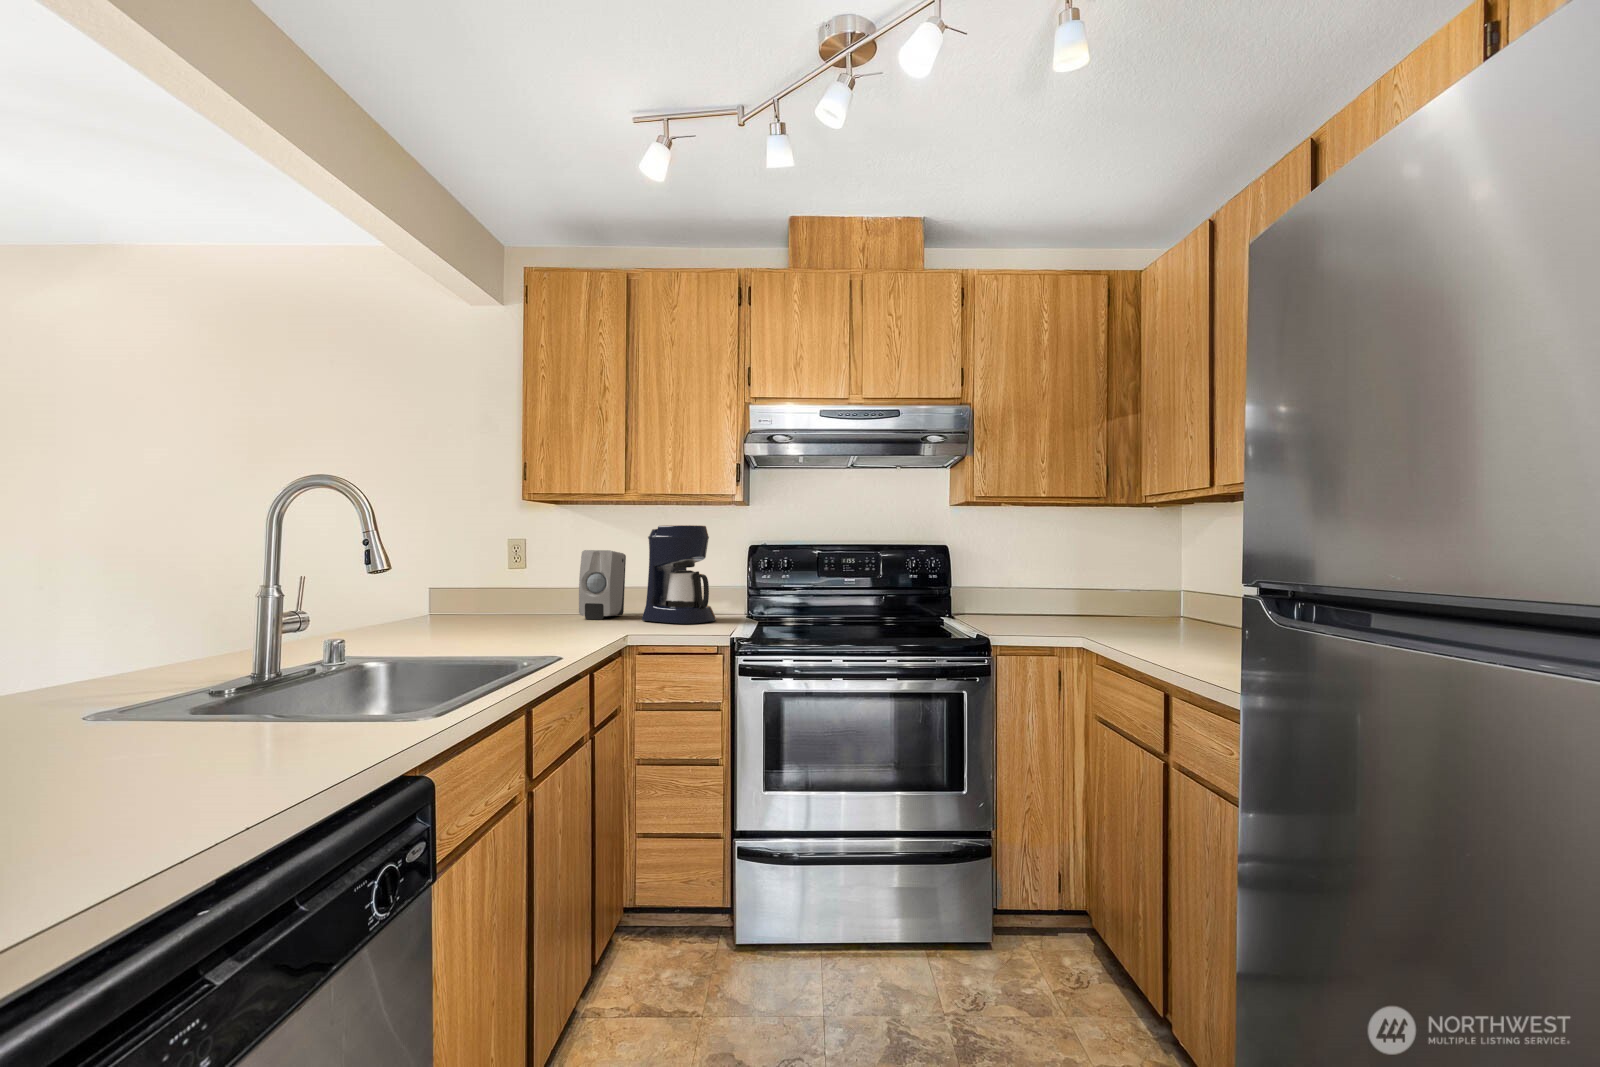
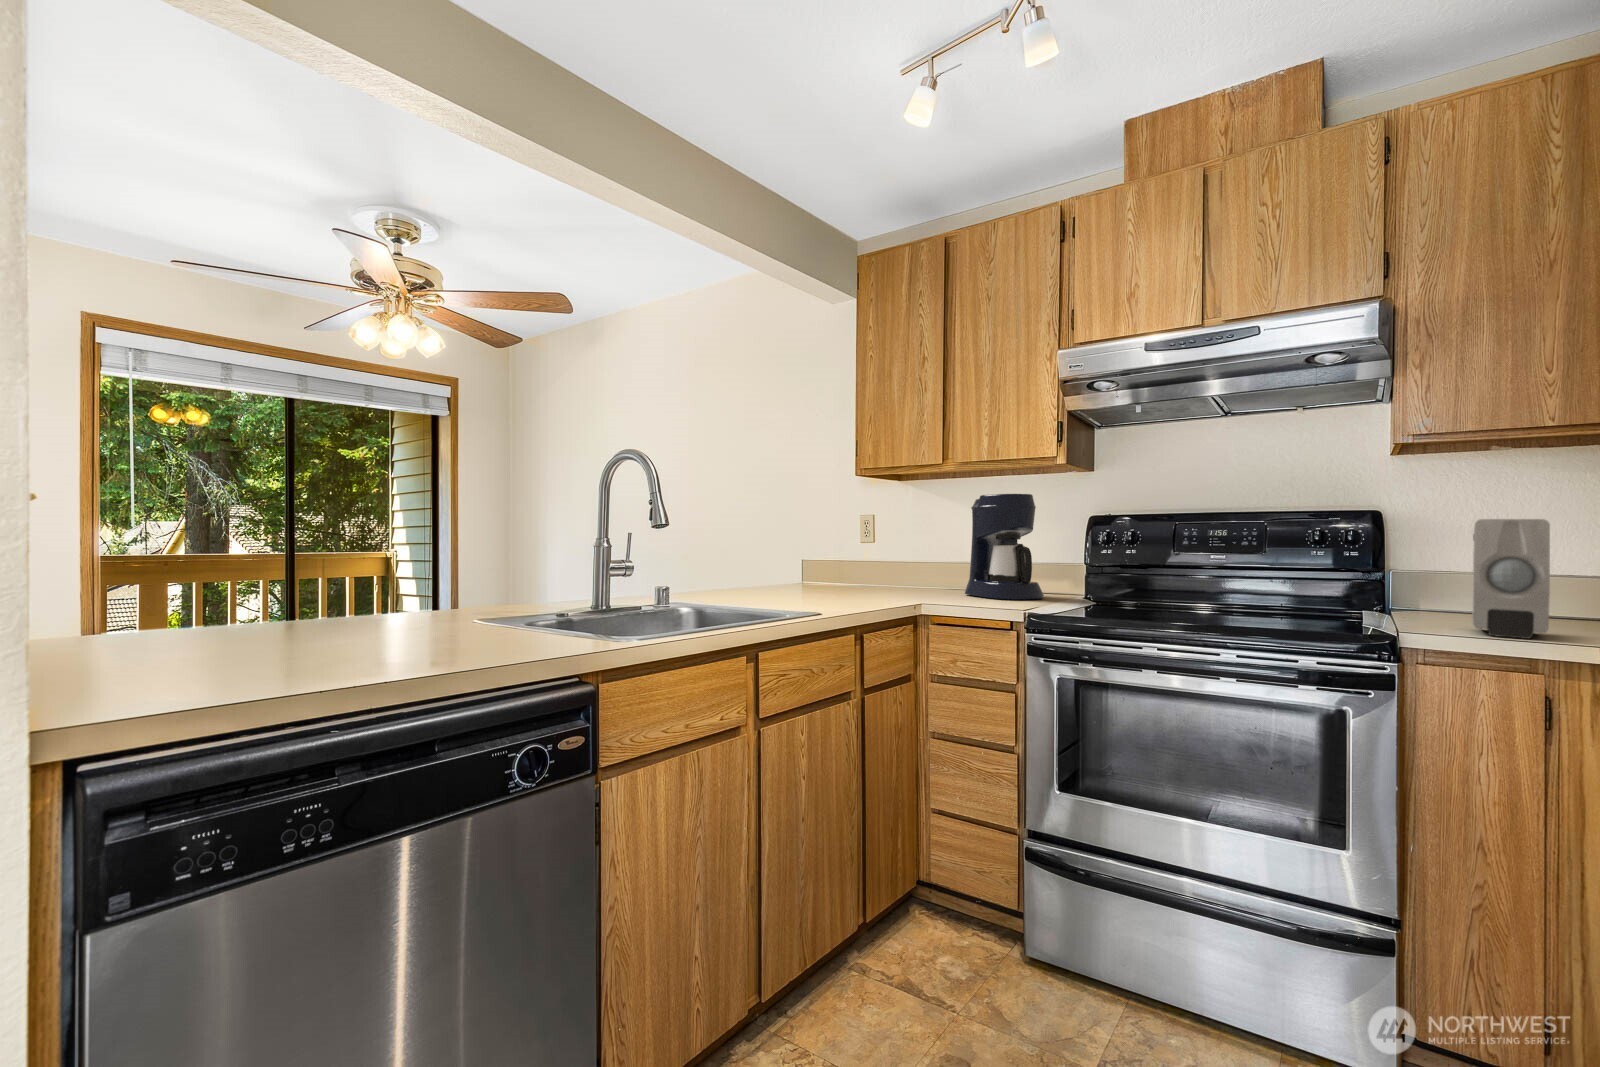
soap dispenser: present [579,550,626,619] -> present [1472,519,1550,639]

